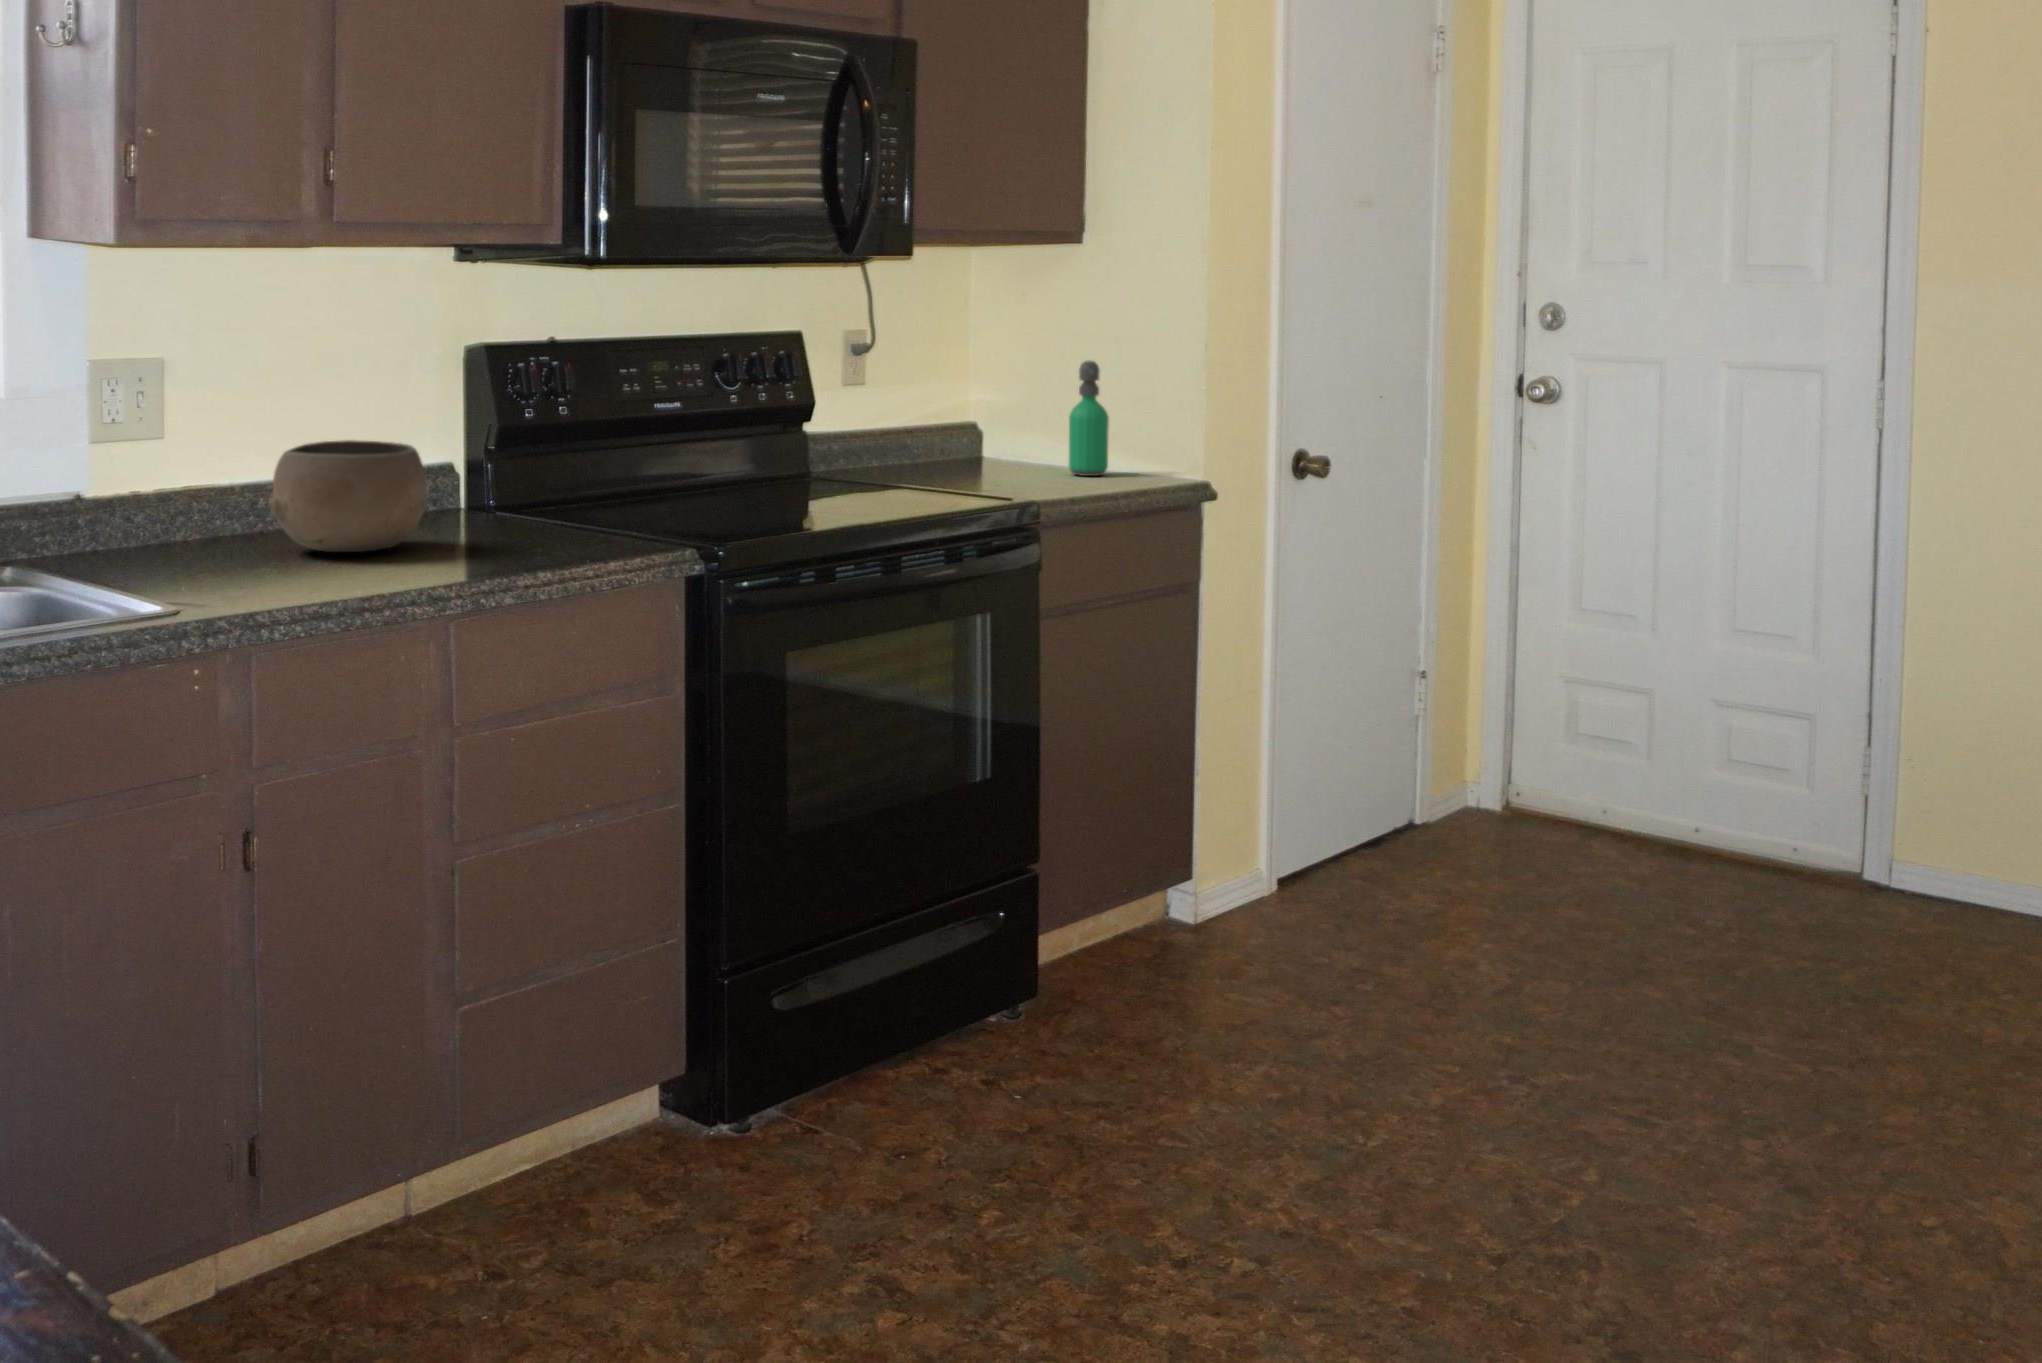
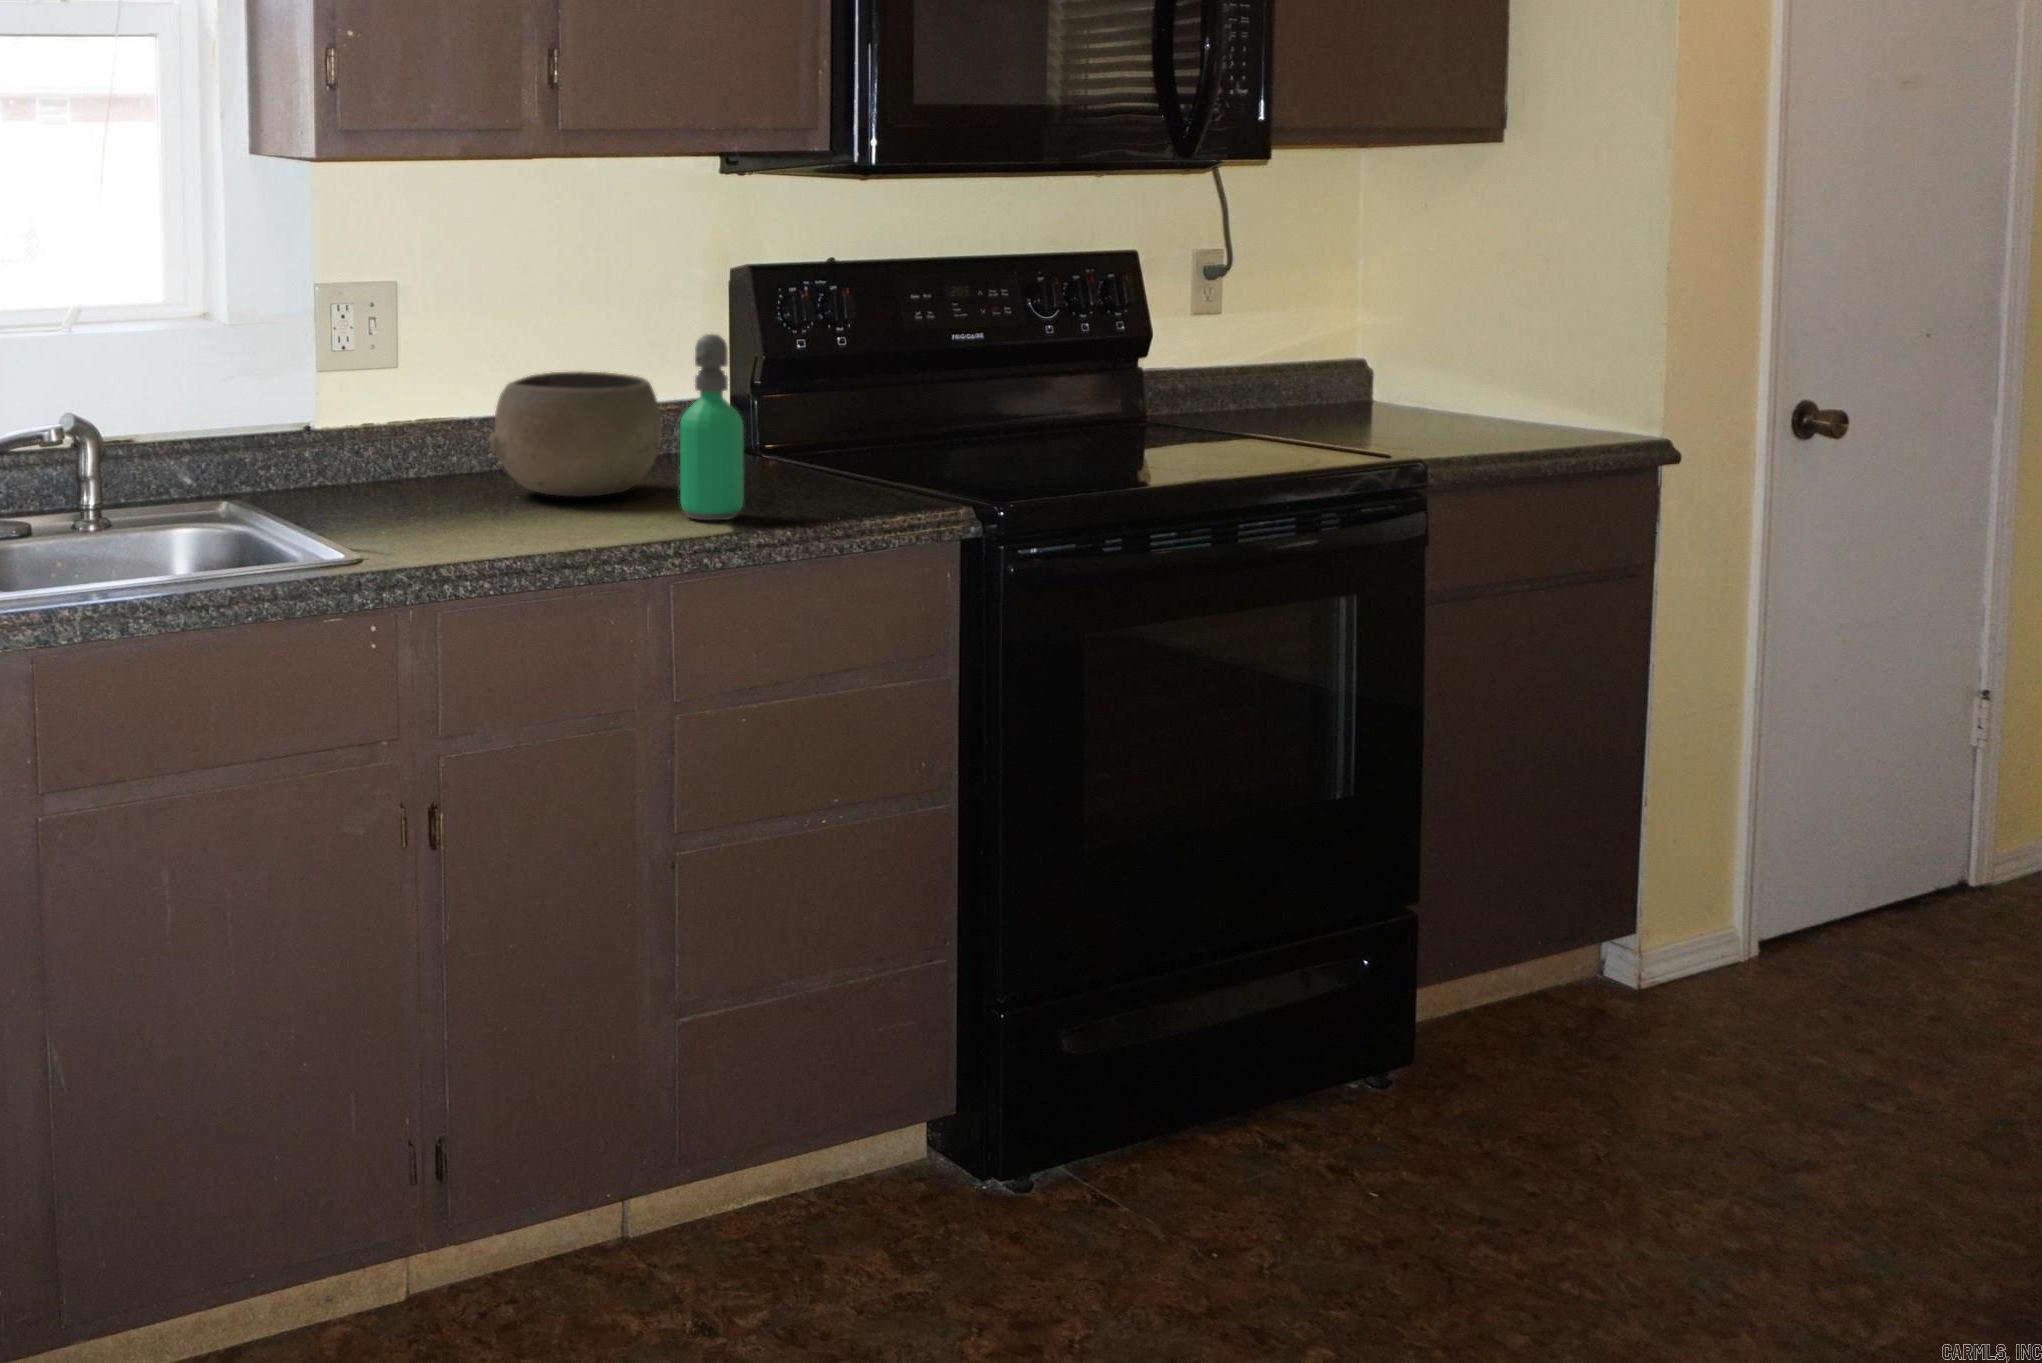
soap dispenser: present [1069,361,1109,476] -> present [680,334,743,520]

